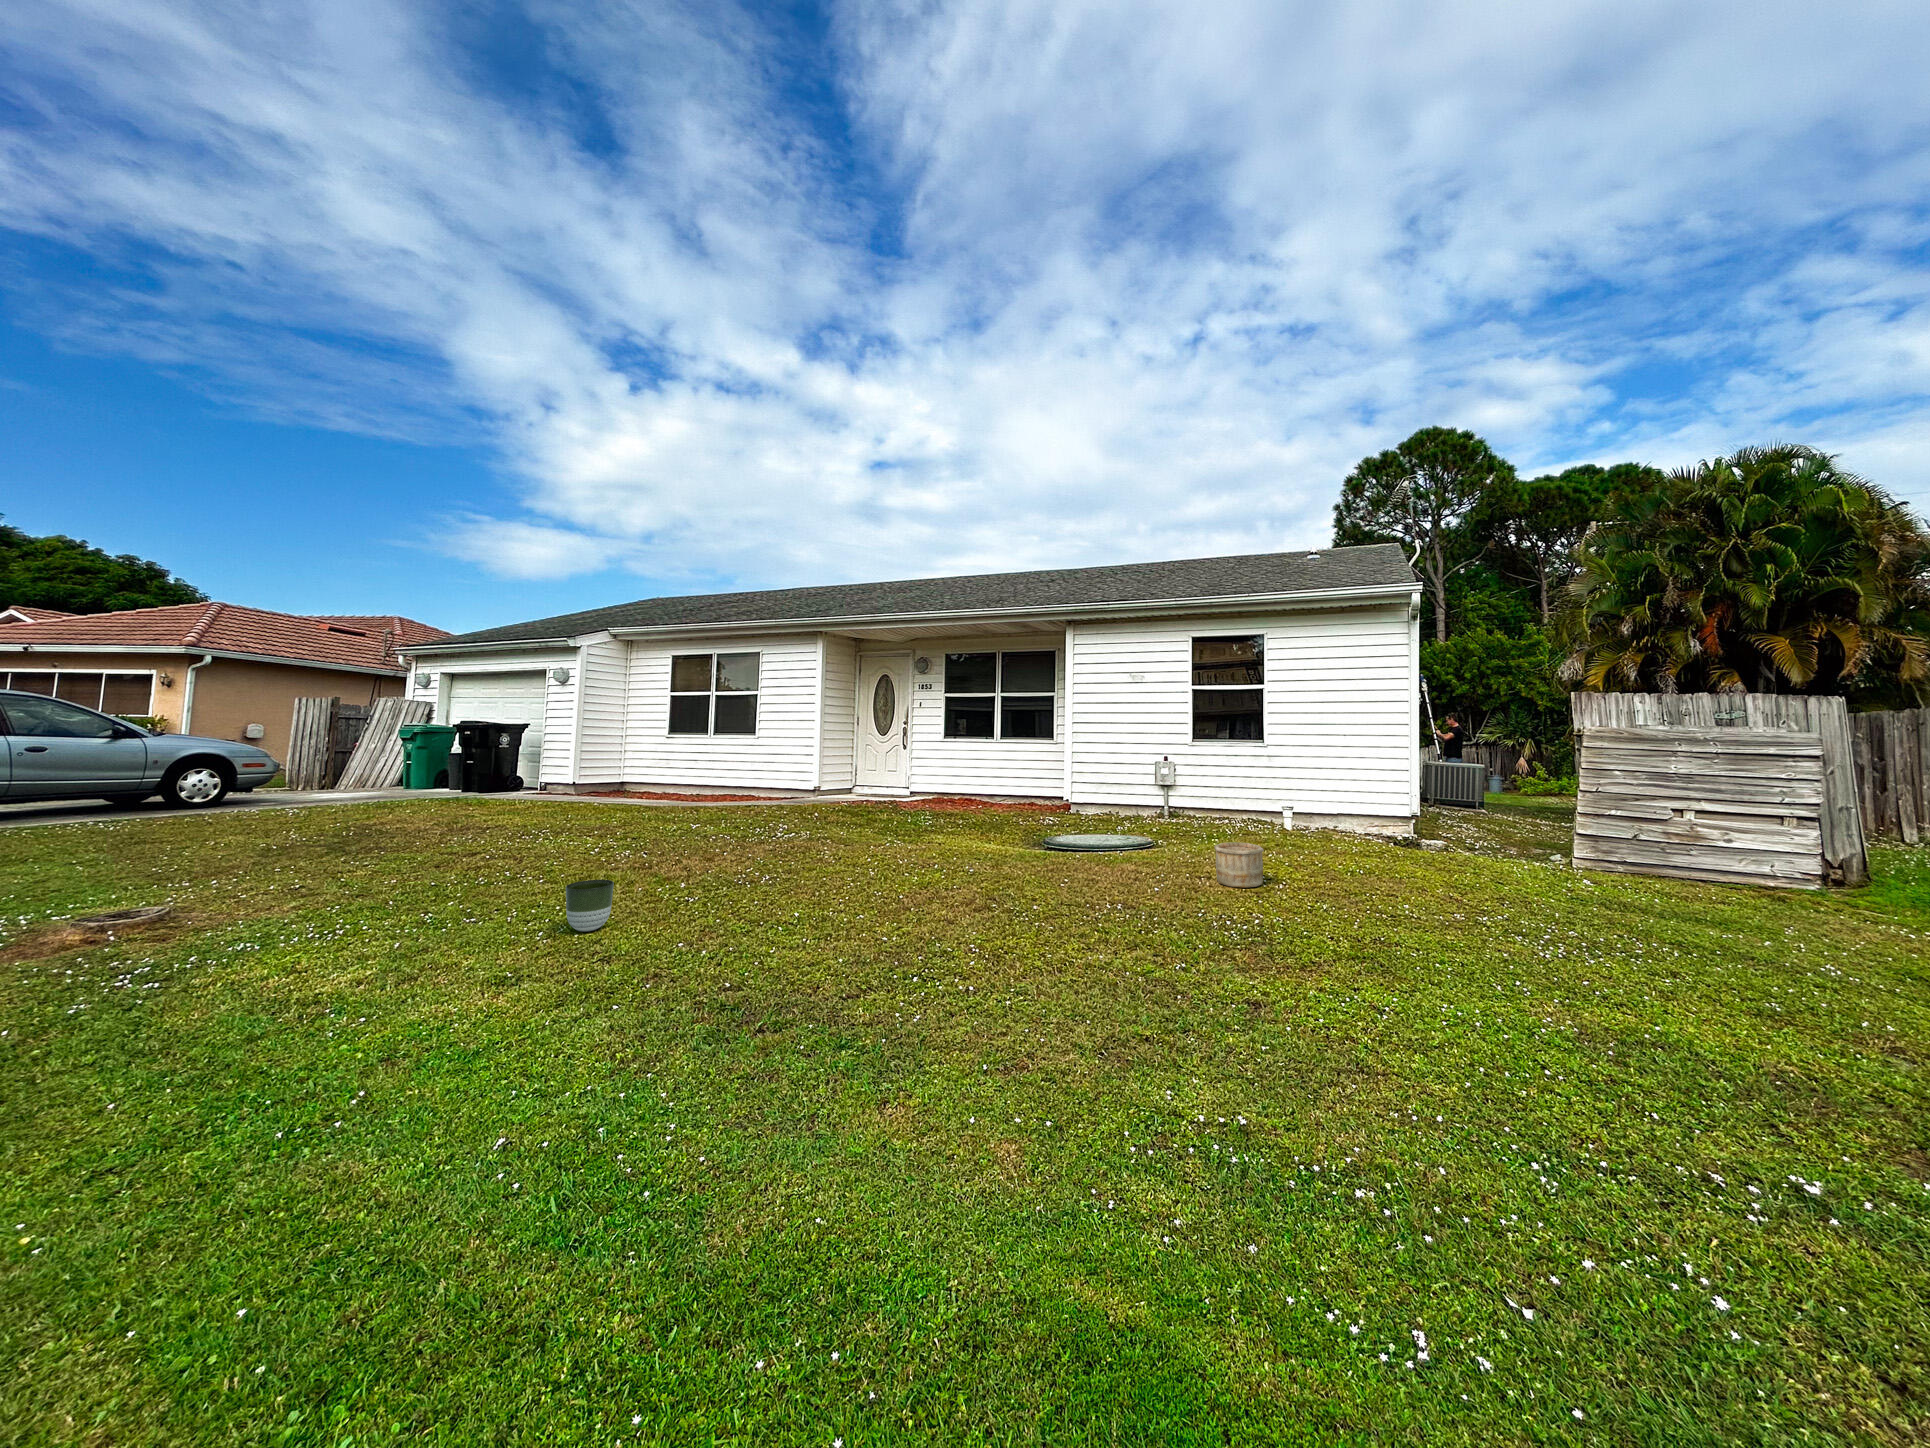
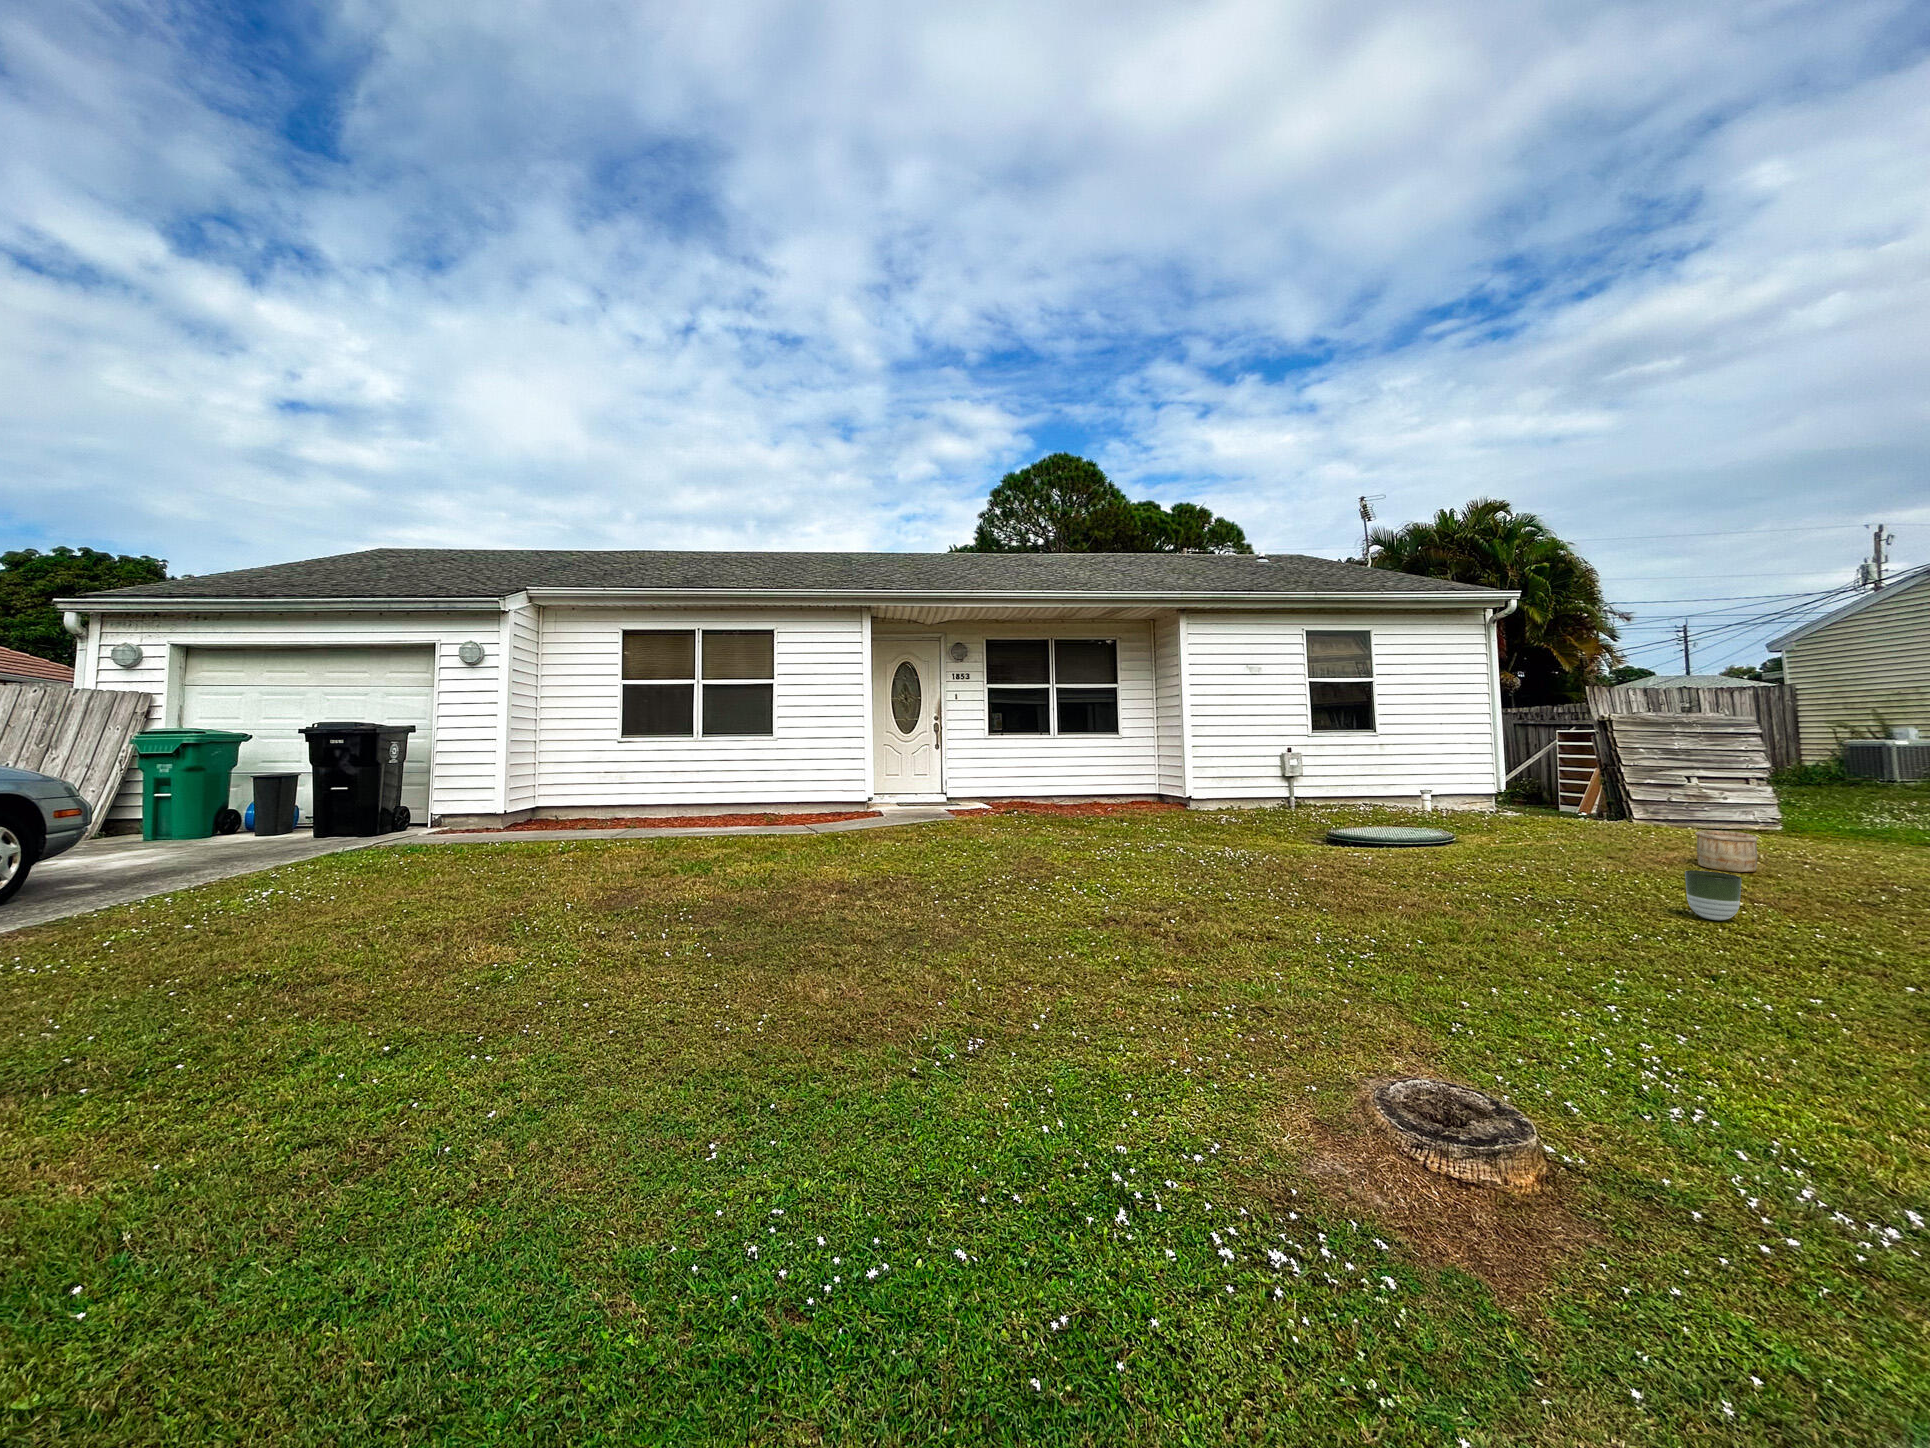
planter: present [566,880,614,932] -> present [1685,870,1741,920]

